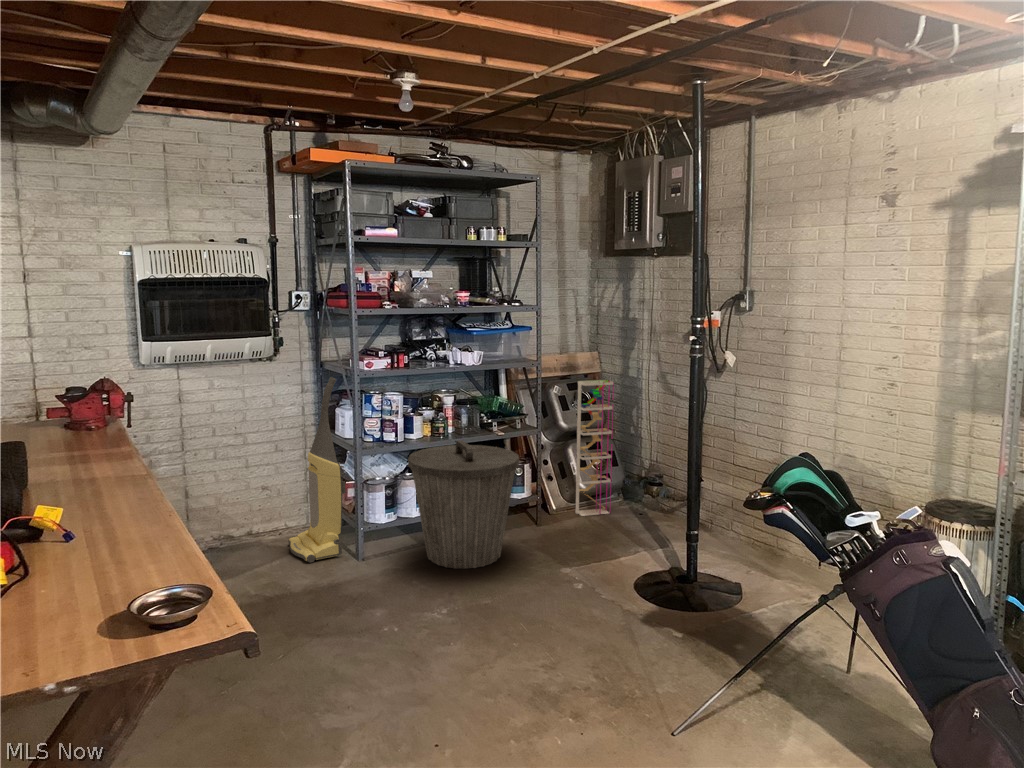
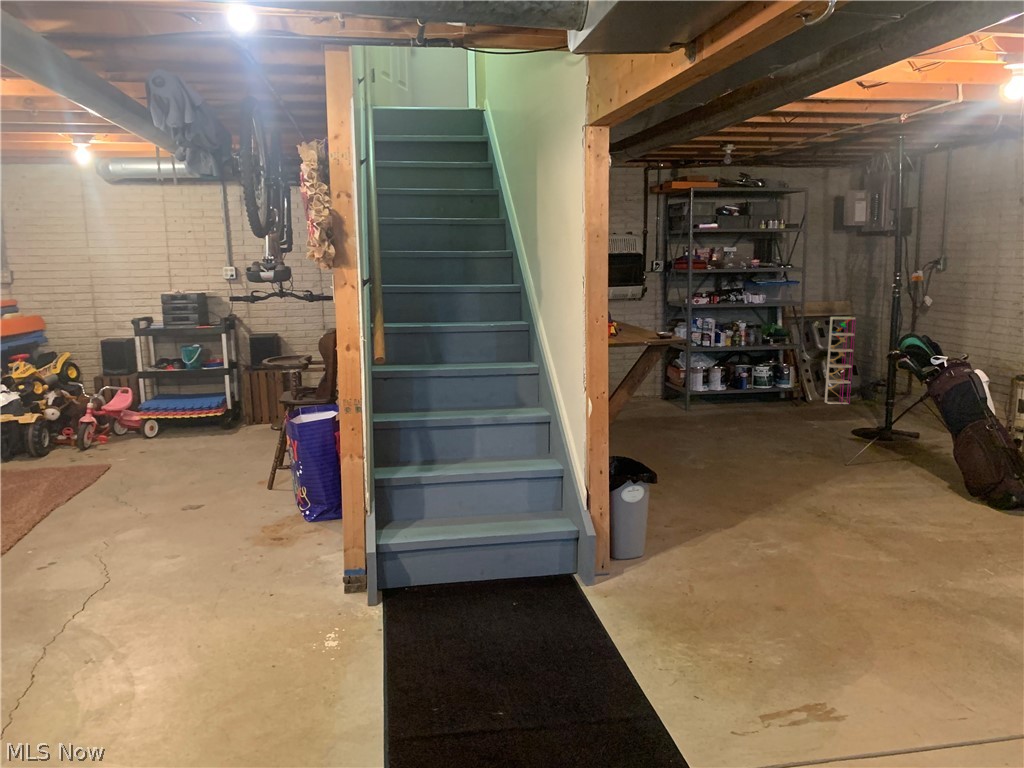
vacuum cleaner: present [288,377,346,563] -> none [646,308,680,409]
trash can: present [408,440,519,569] -> none [717,346,785,417]

